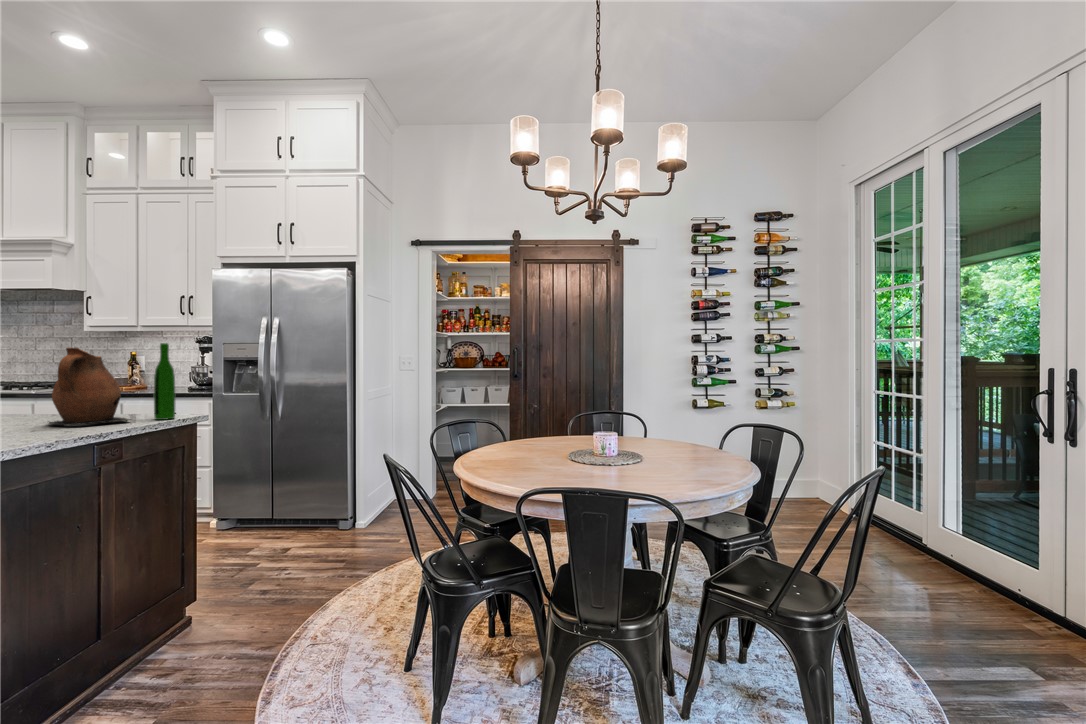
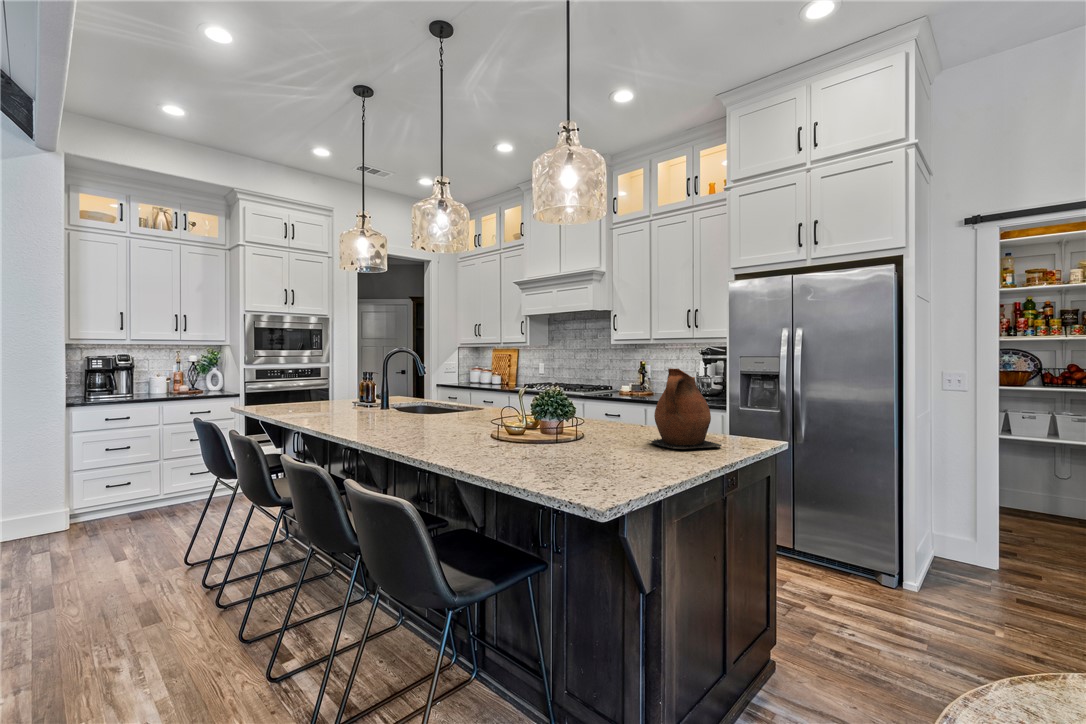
wine bottle: present [154,343,175,420] -> none [739,363,760,447]

